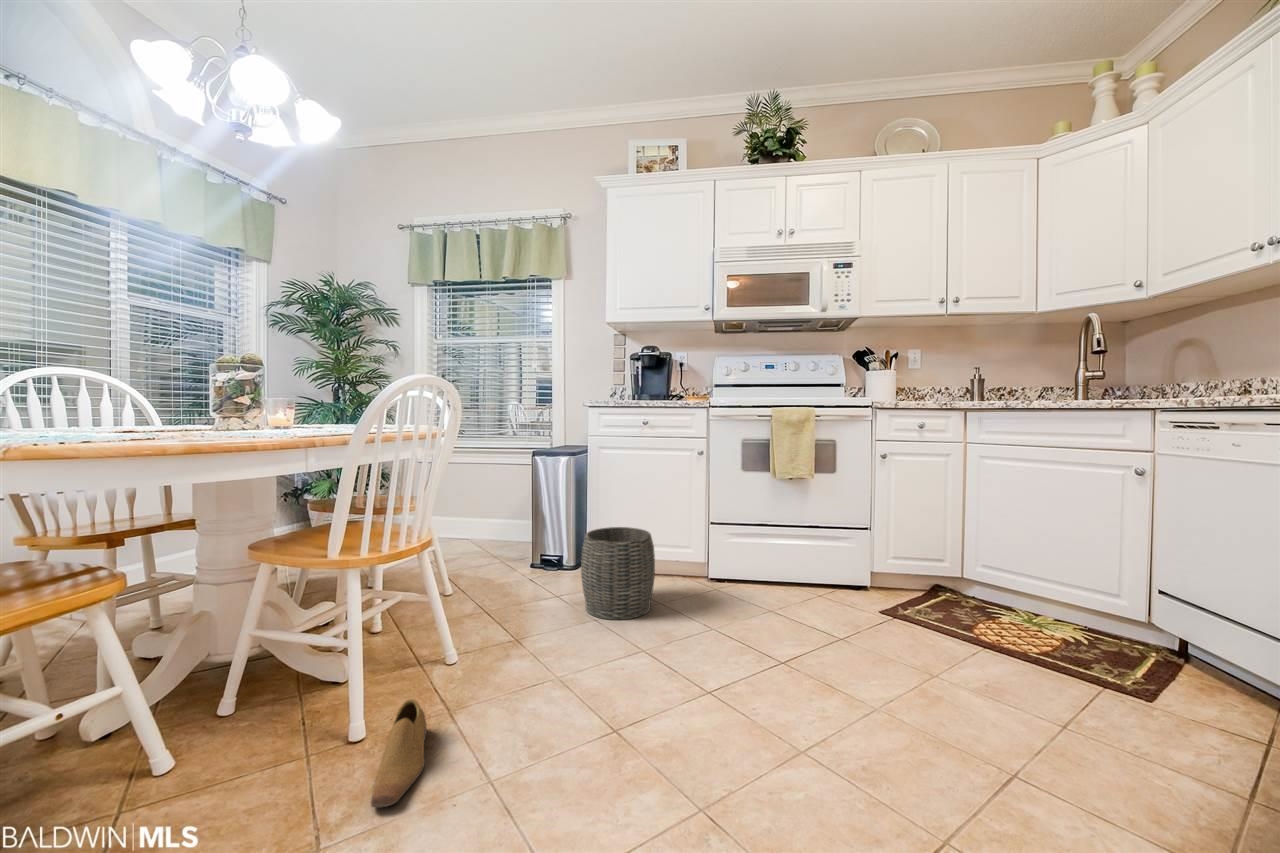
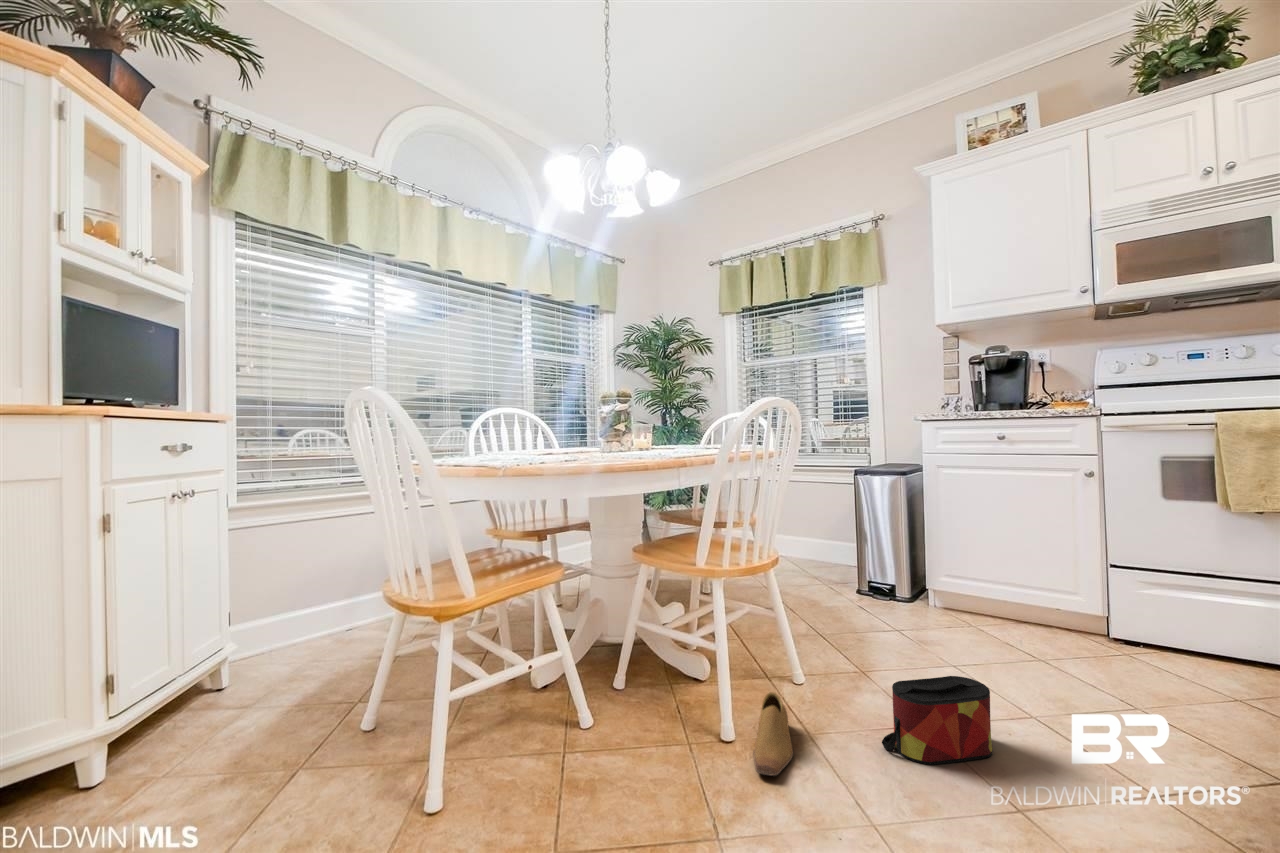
woven basket: present [581,527,655,620] -> none [925,559,1026,668]
bag: none [520,642,616,736] -> present [882,676,993,765]

